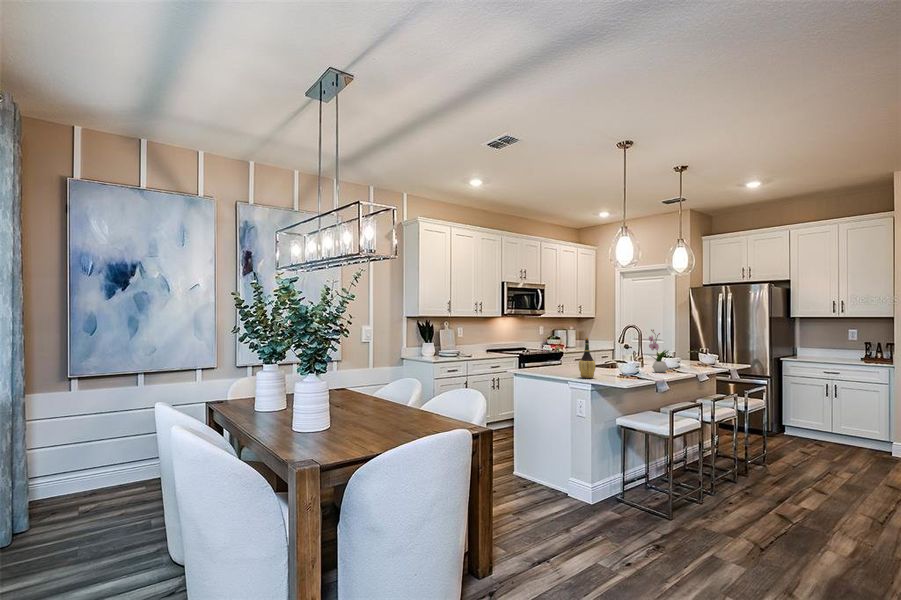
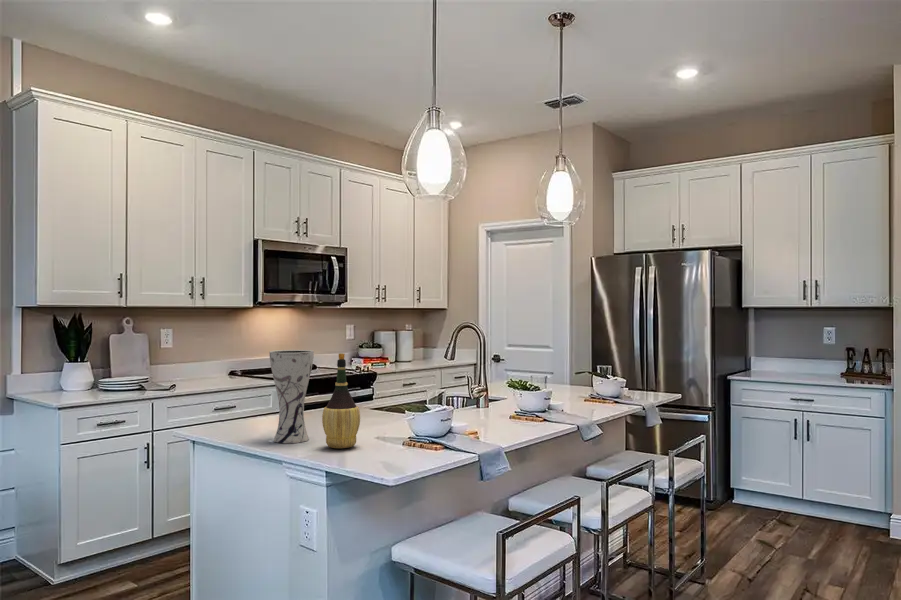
flower arrangement: present [649,330,668,373] -> none [493,332,532,421]
vase: none [551,336,570,376] -> present [269,350,314,443]

